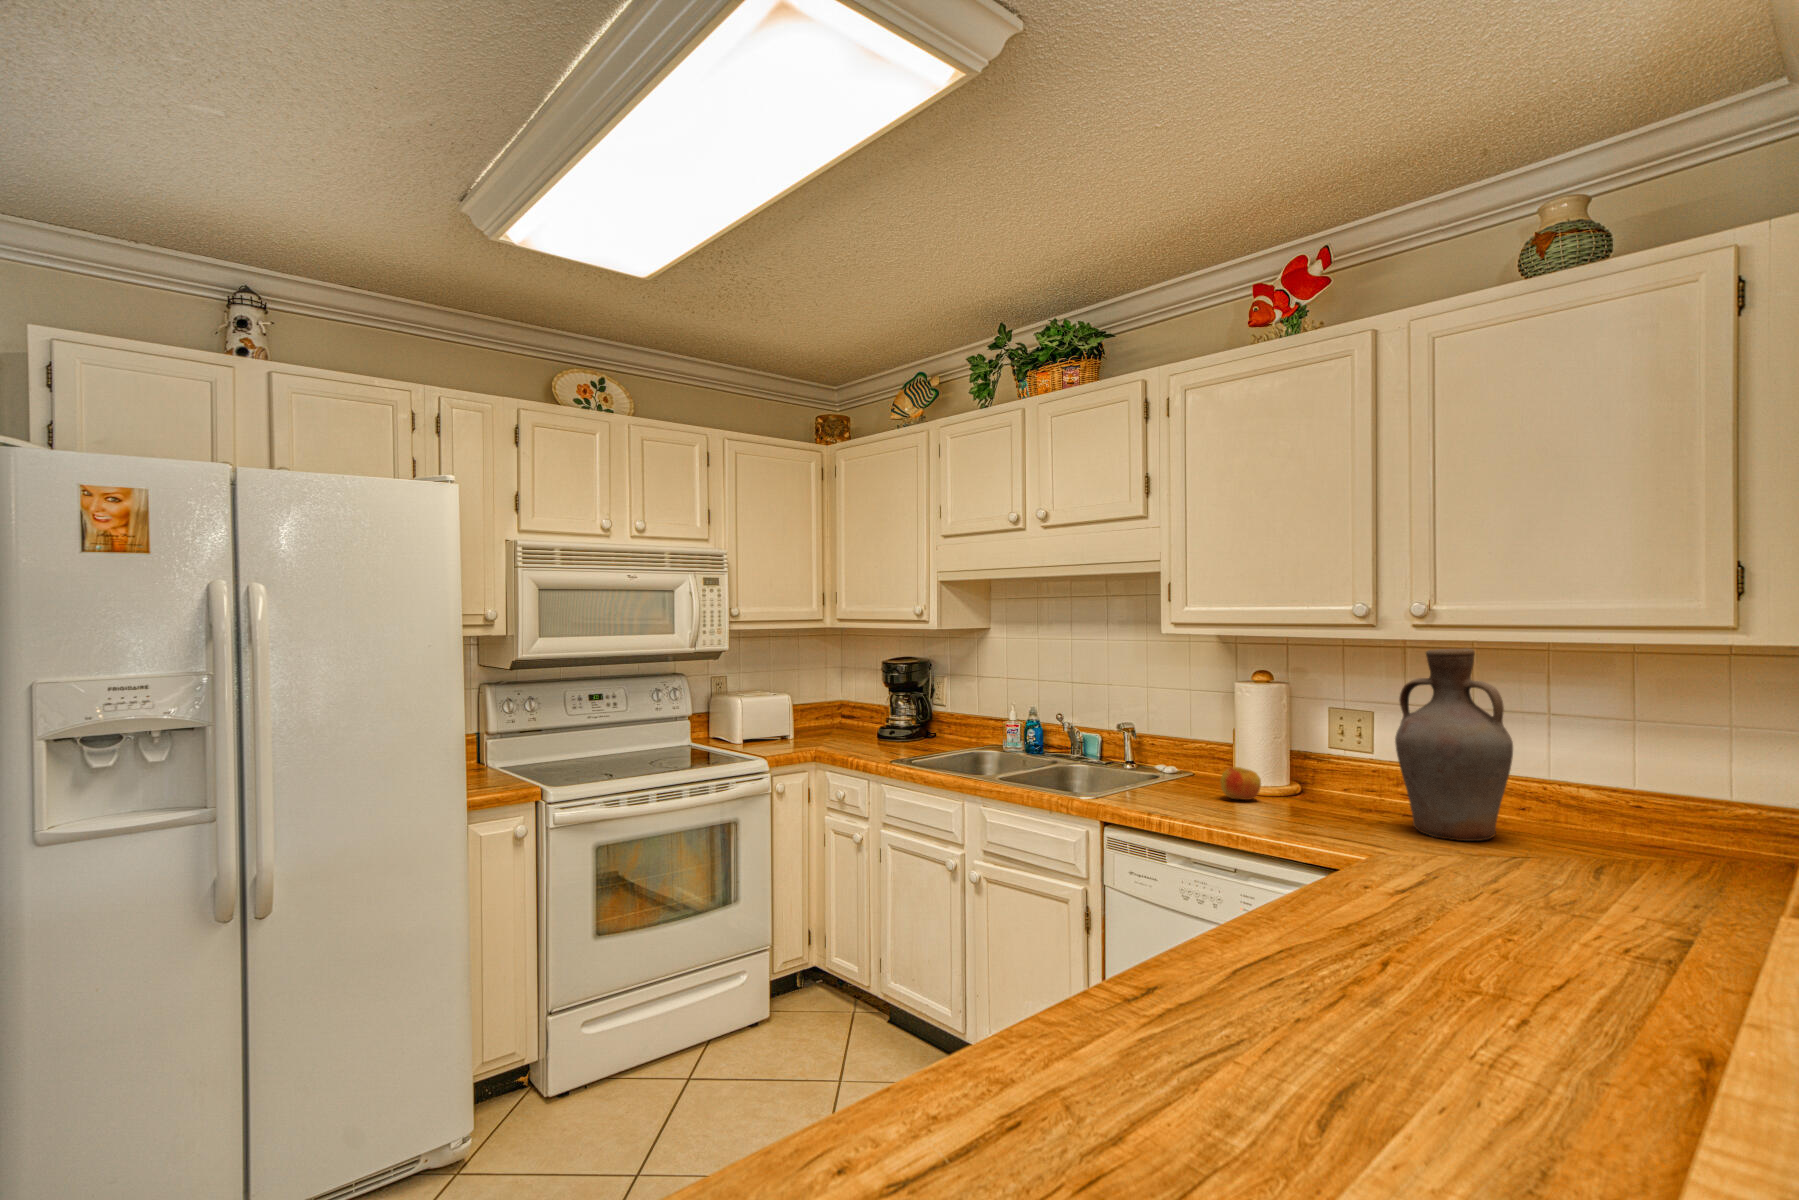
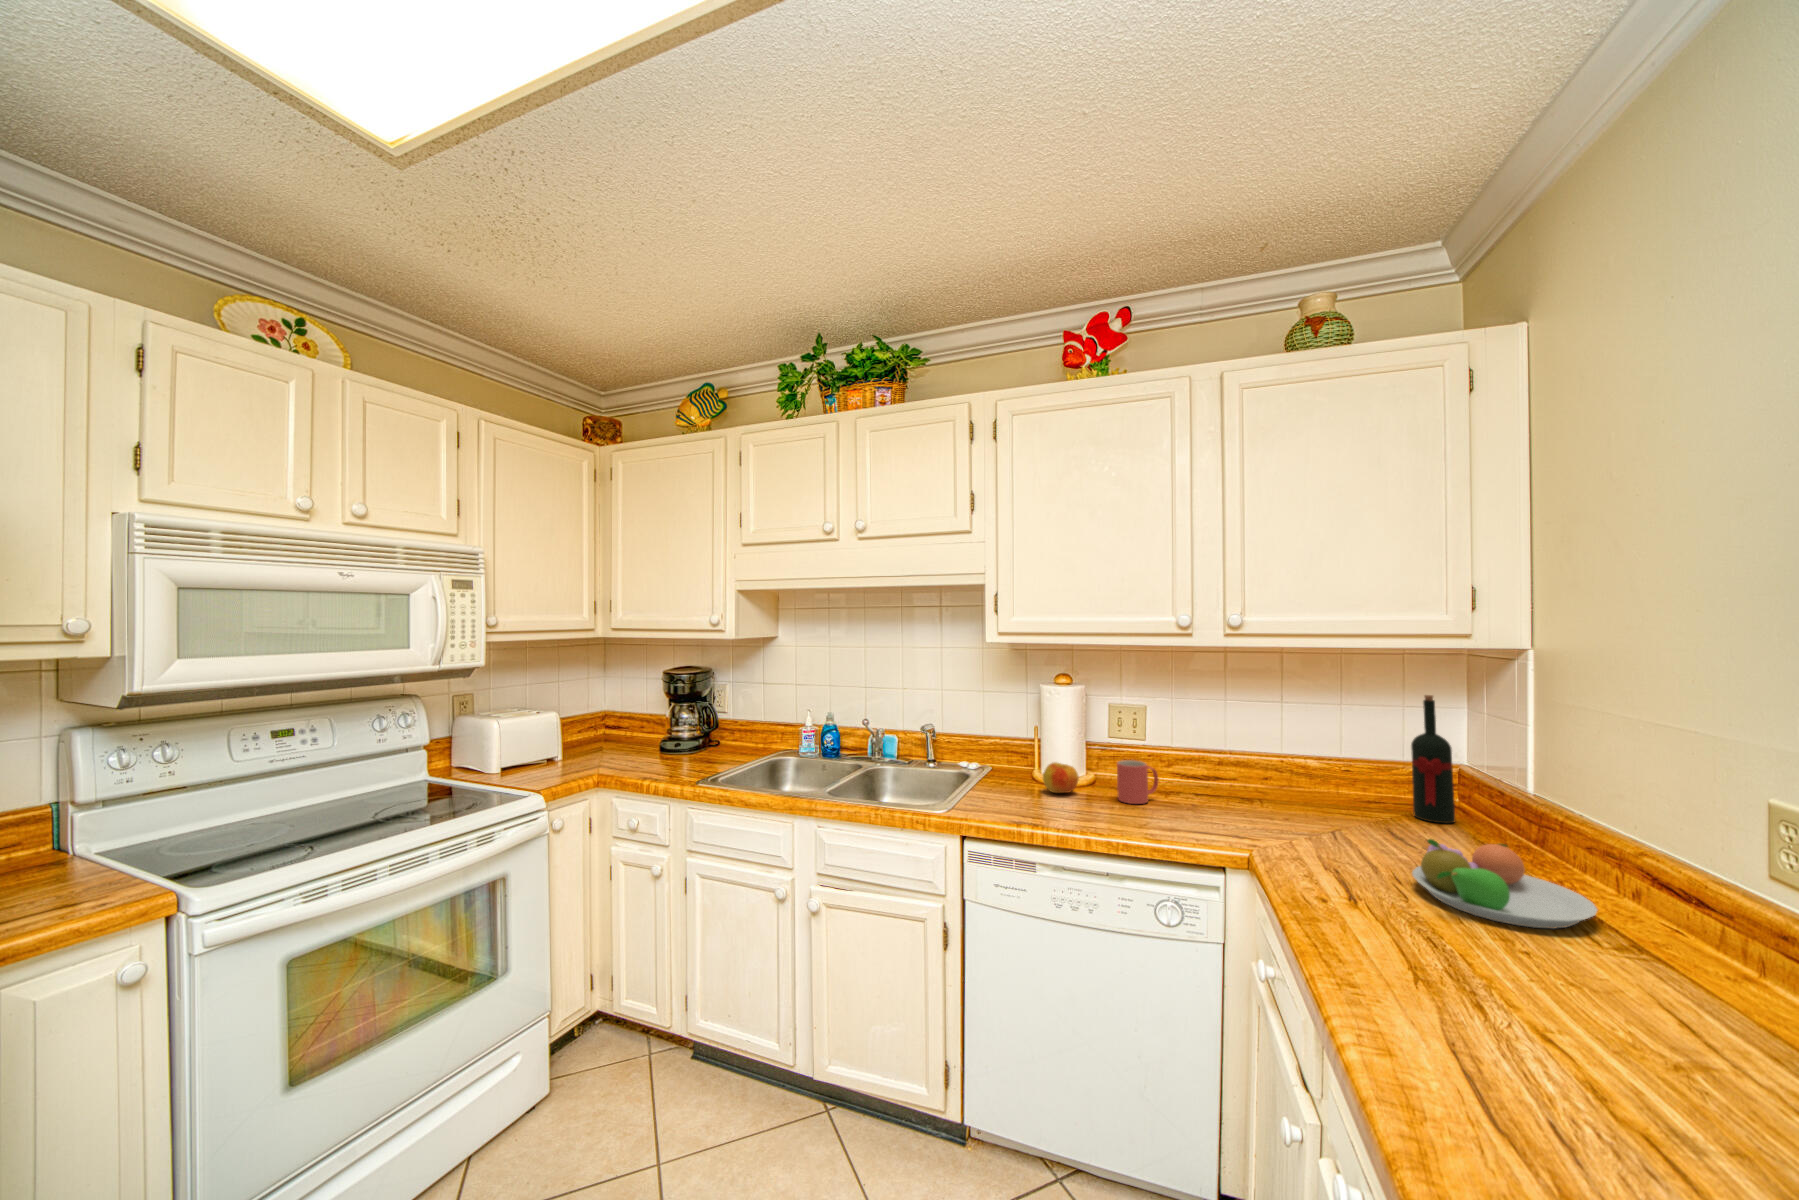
vase: present [1395,648,1513,841] -> none [1209,653,1307,821]
wine bottle: none [1669,704,1728,867] -> present [1411,695,1455,823]
mug: none [1295,768,1347,815] -> present [1117,760,1158,804]
fruit bowl: none [1477,841,1670,929] -> present [1412,839,1597,929]

